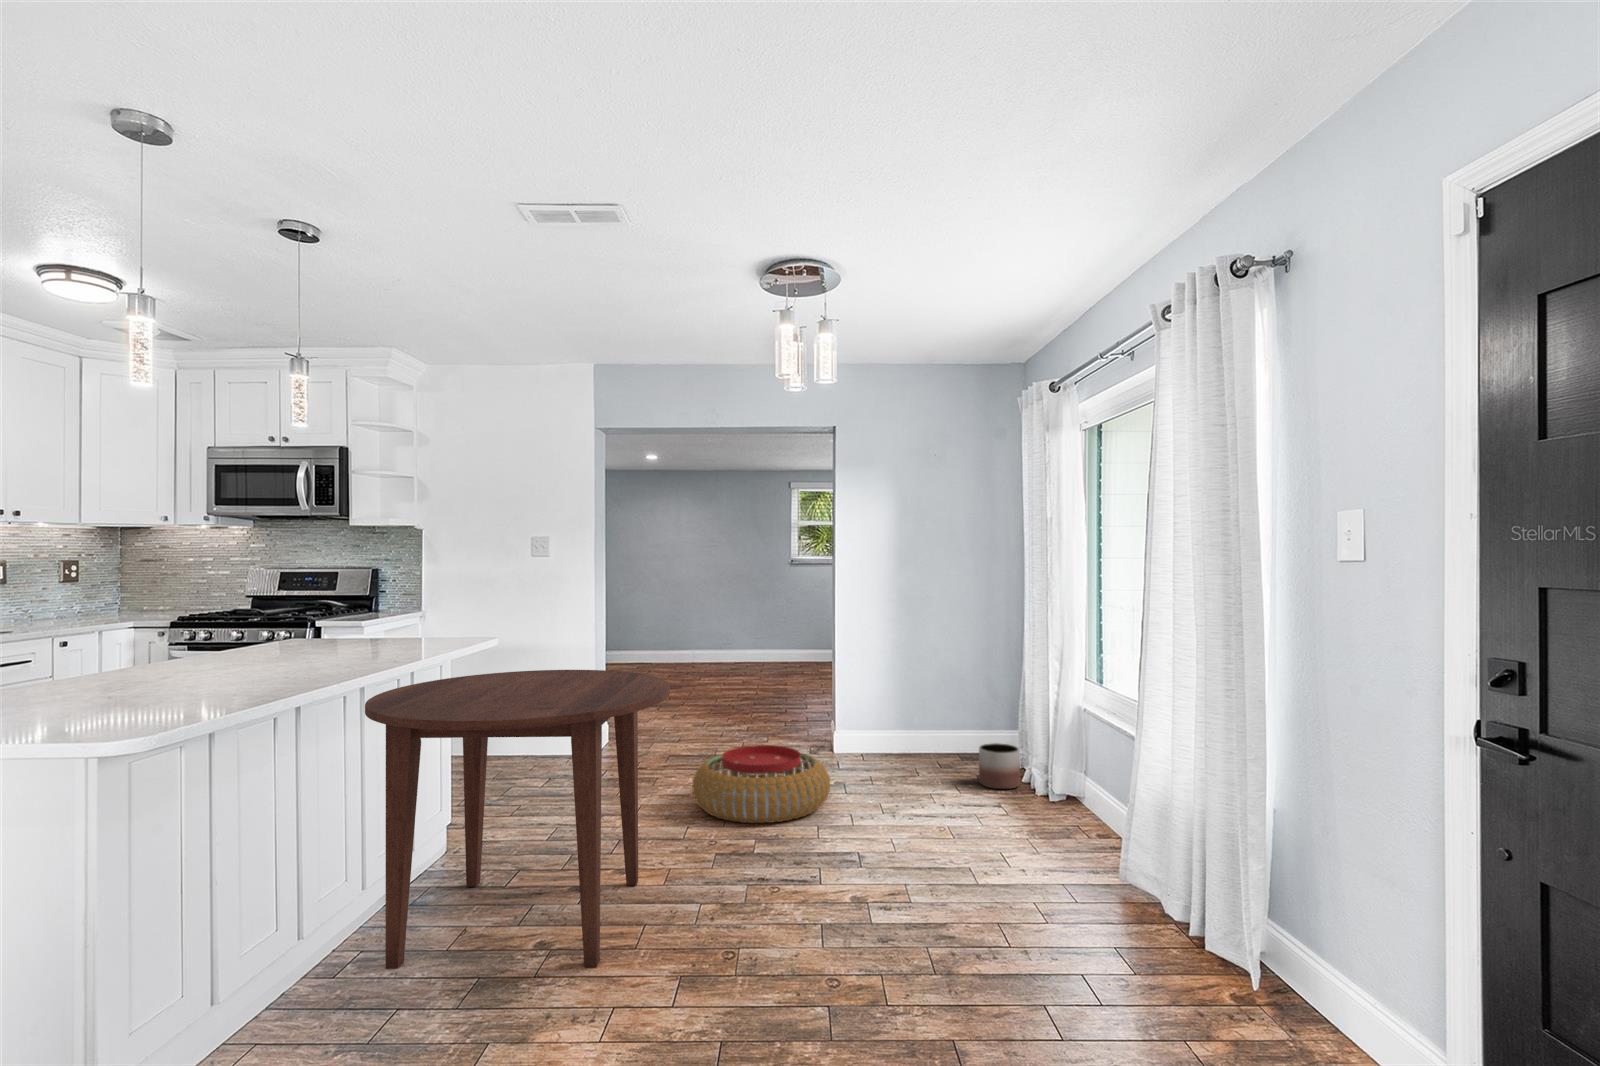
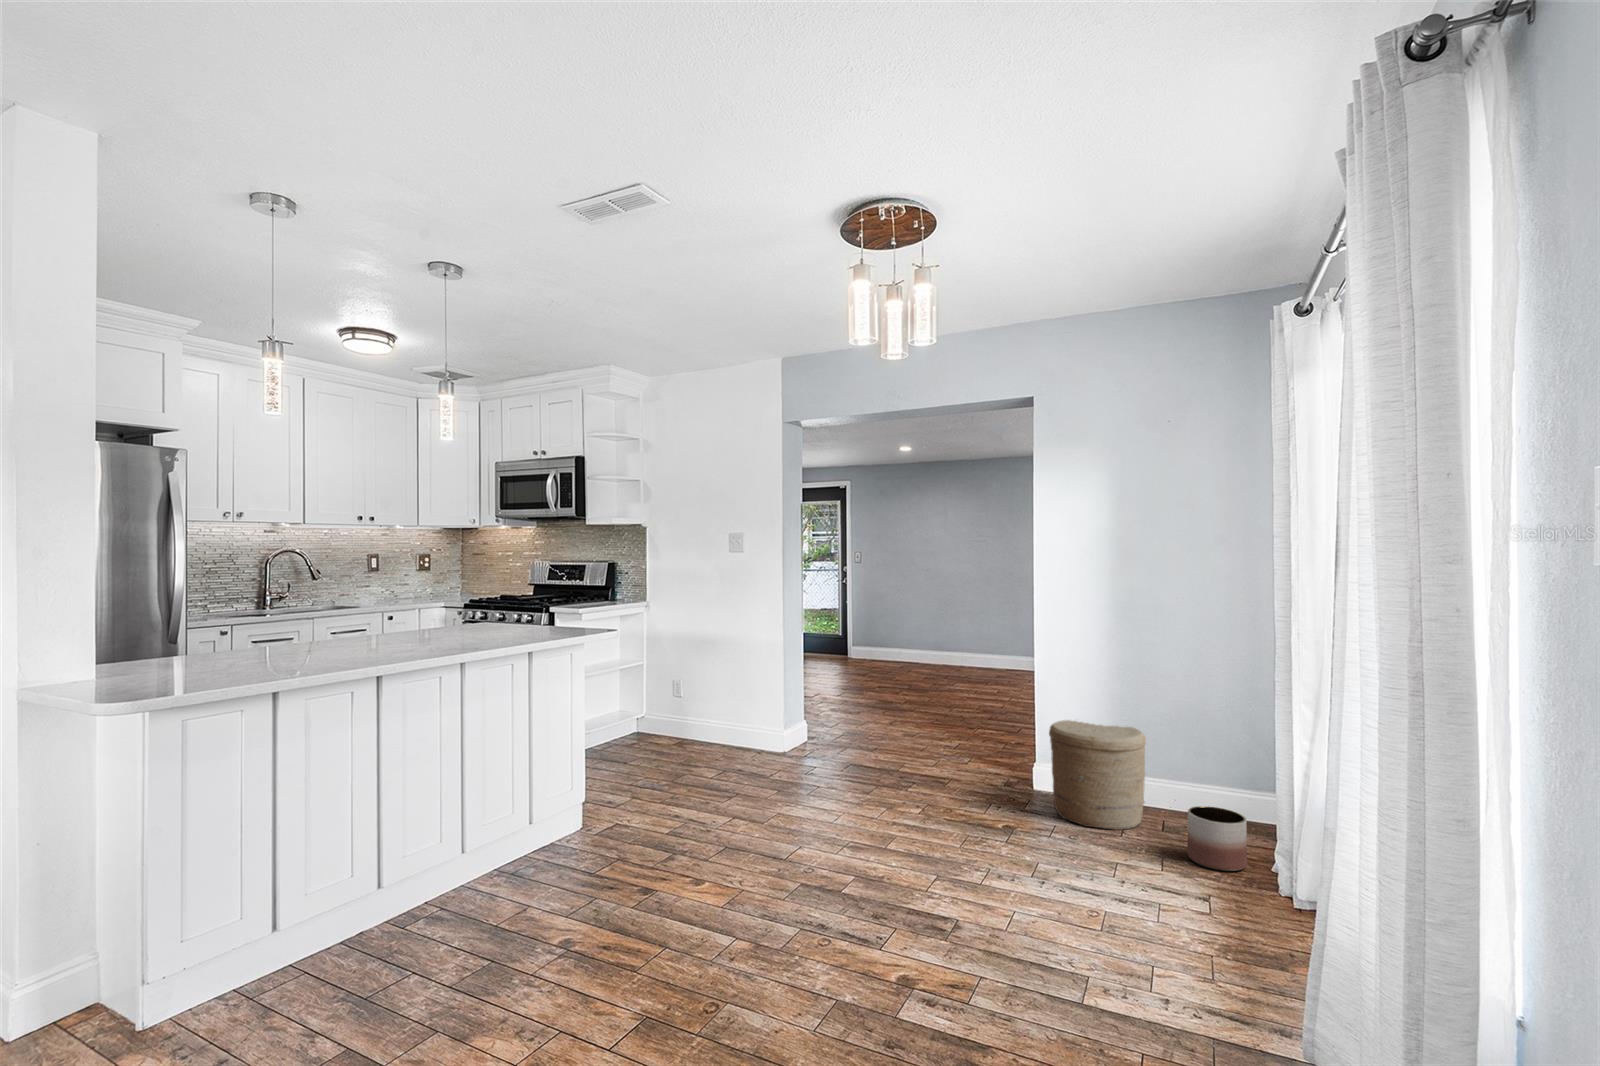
dining table: present [365,670,670,969] -> none [413,663,717,987]
woven basket: none [861,688,937,775] -> present [1049,720,1146,830]
pouf: present [692,745,830,823] -> none [823,766,978,859]

